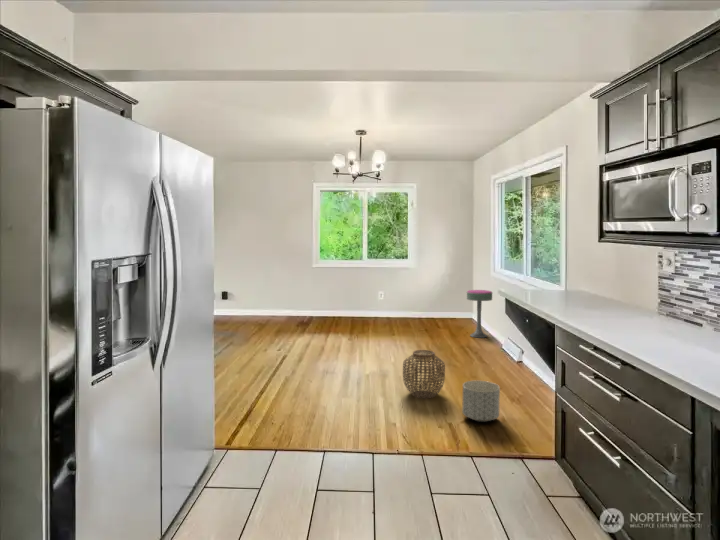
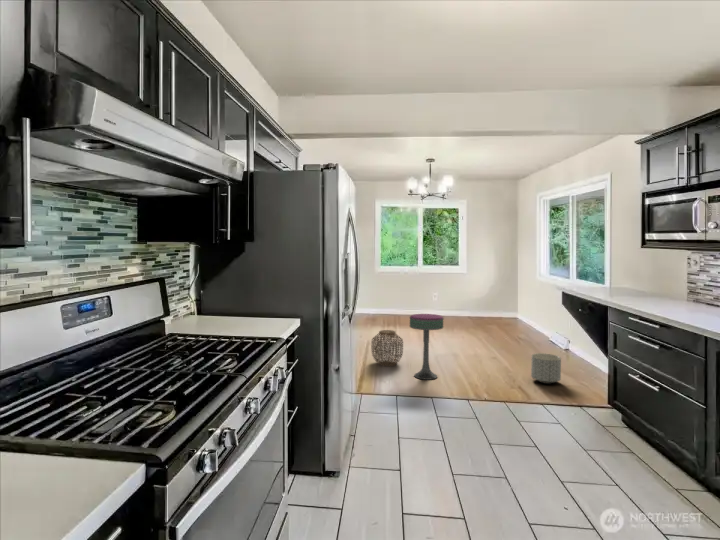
bar stool: present [467,290,492,338] -> present [410,314,443,380]
woven basket: present [403,350,445,398] -> present [371,330,403,366]

